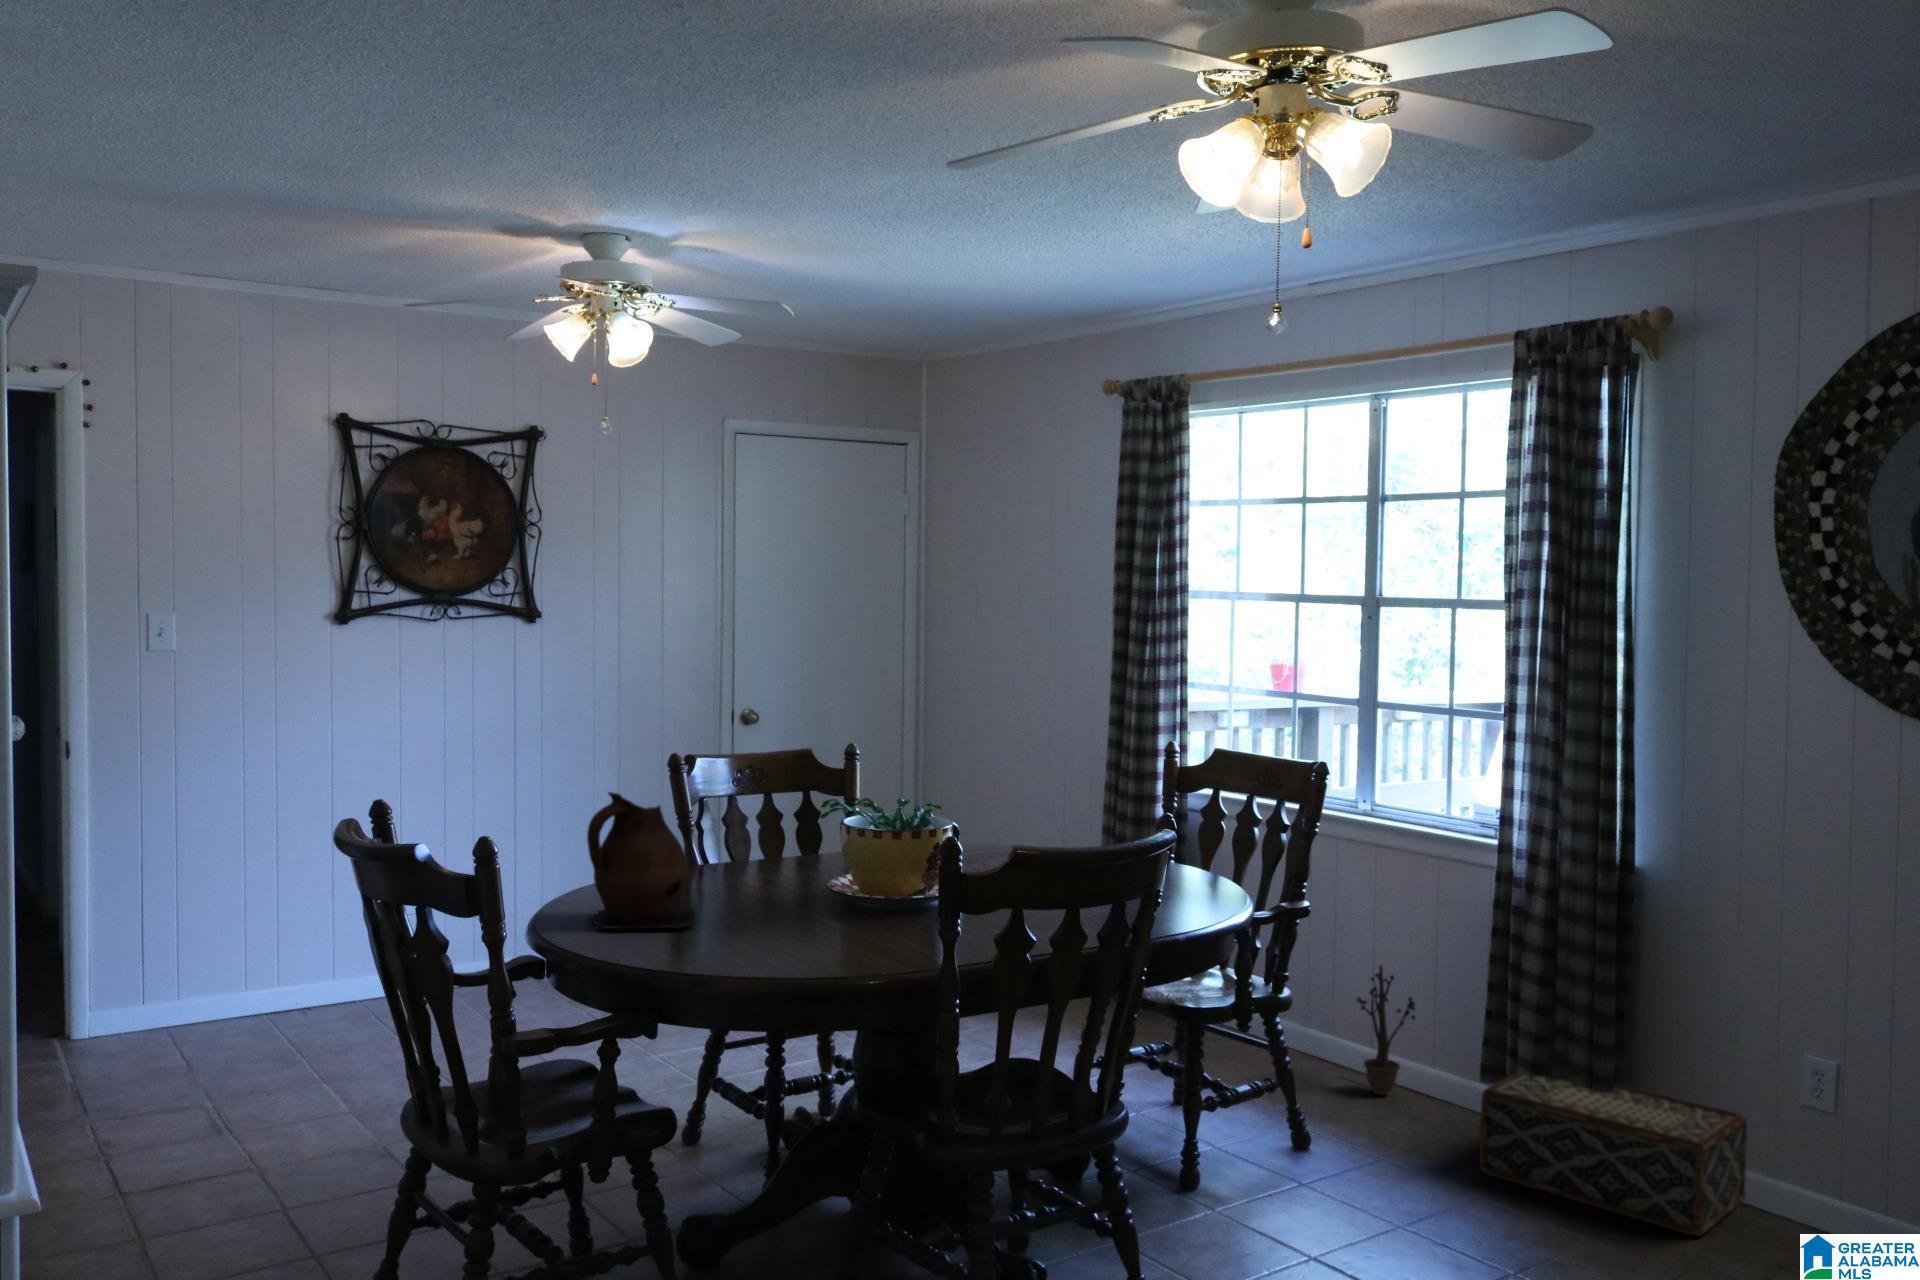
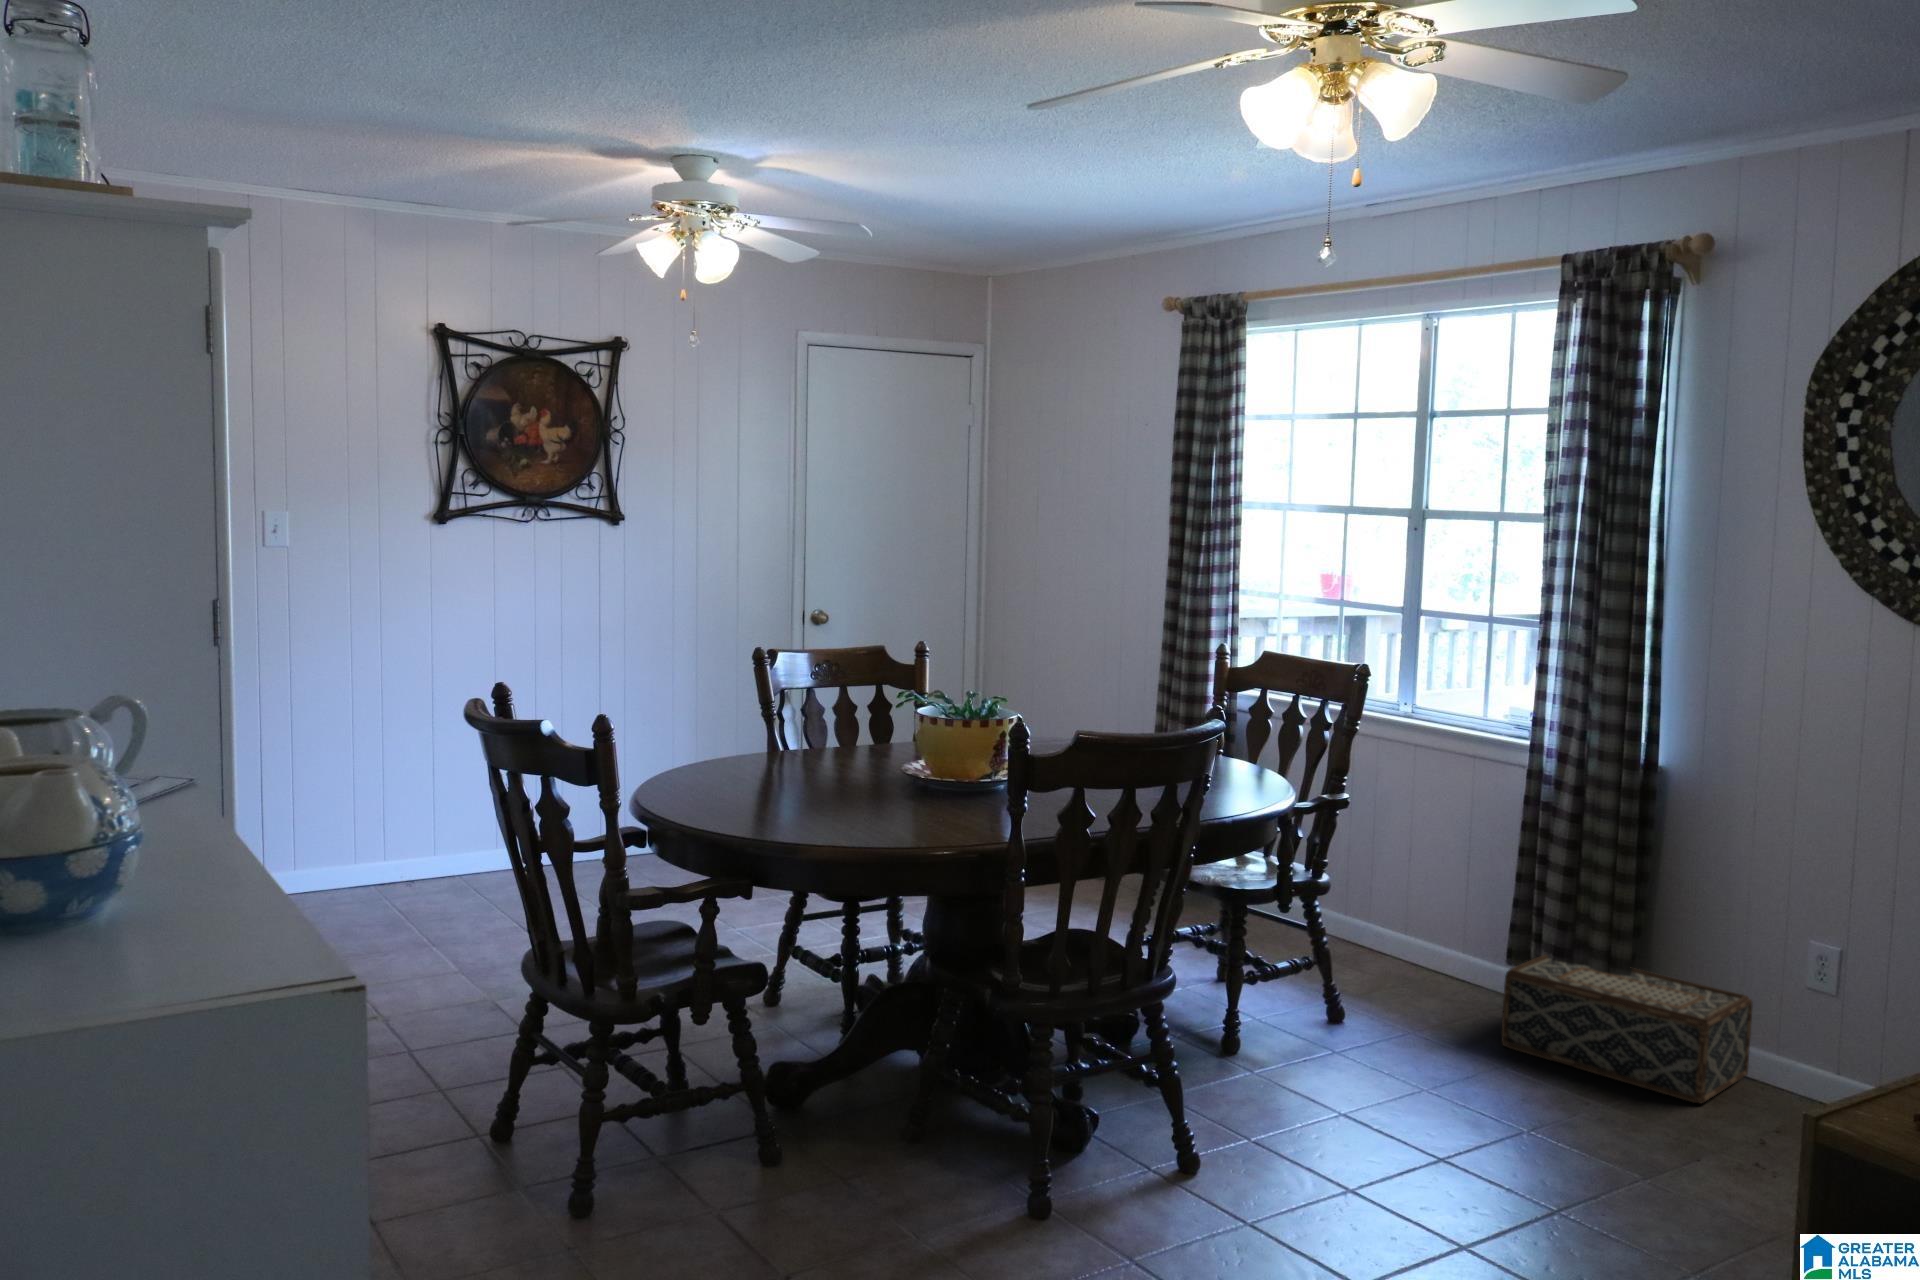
ceramic pitcher: present [587,792,695,929] -> none [689,679,784,804]
decorative plant: present [1347,965,1416,1095] -> none [1382,857,1449,978]

